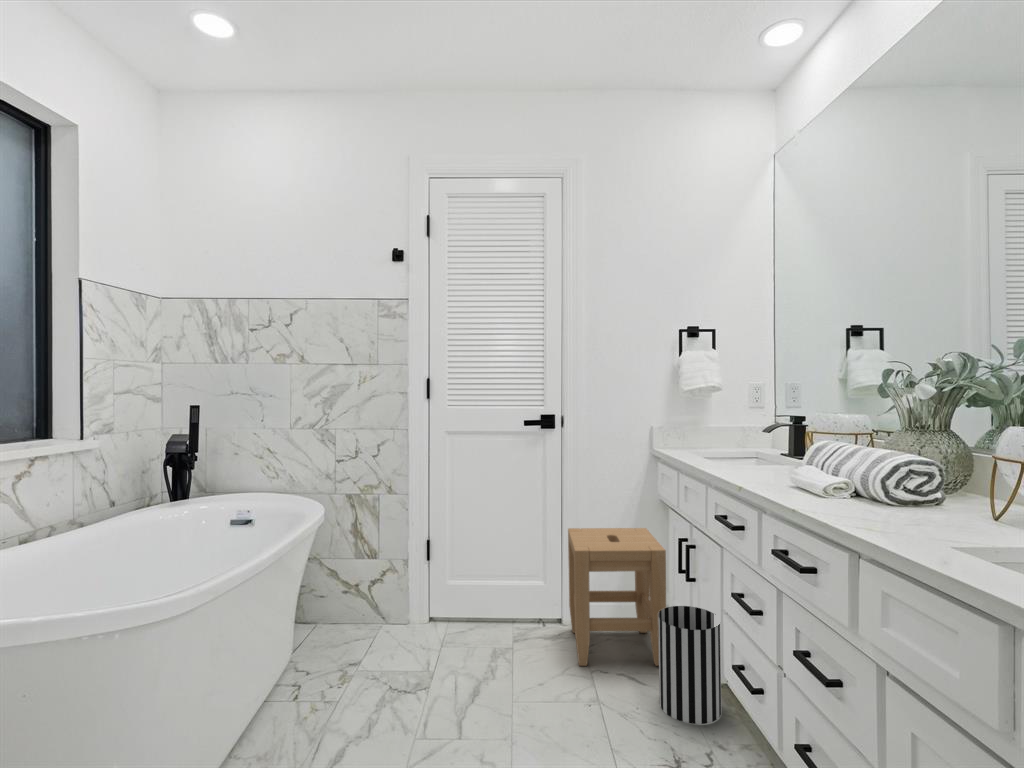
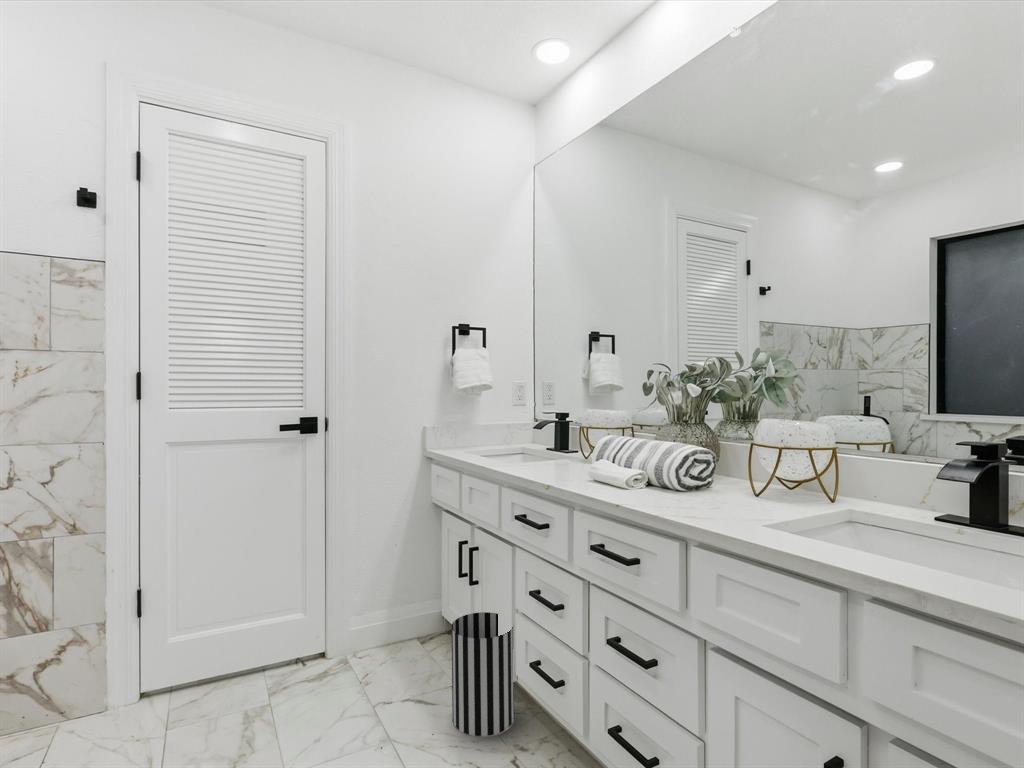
stool: present [568,528,666,666] -> none [332,535,450,704]

